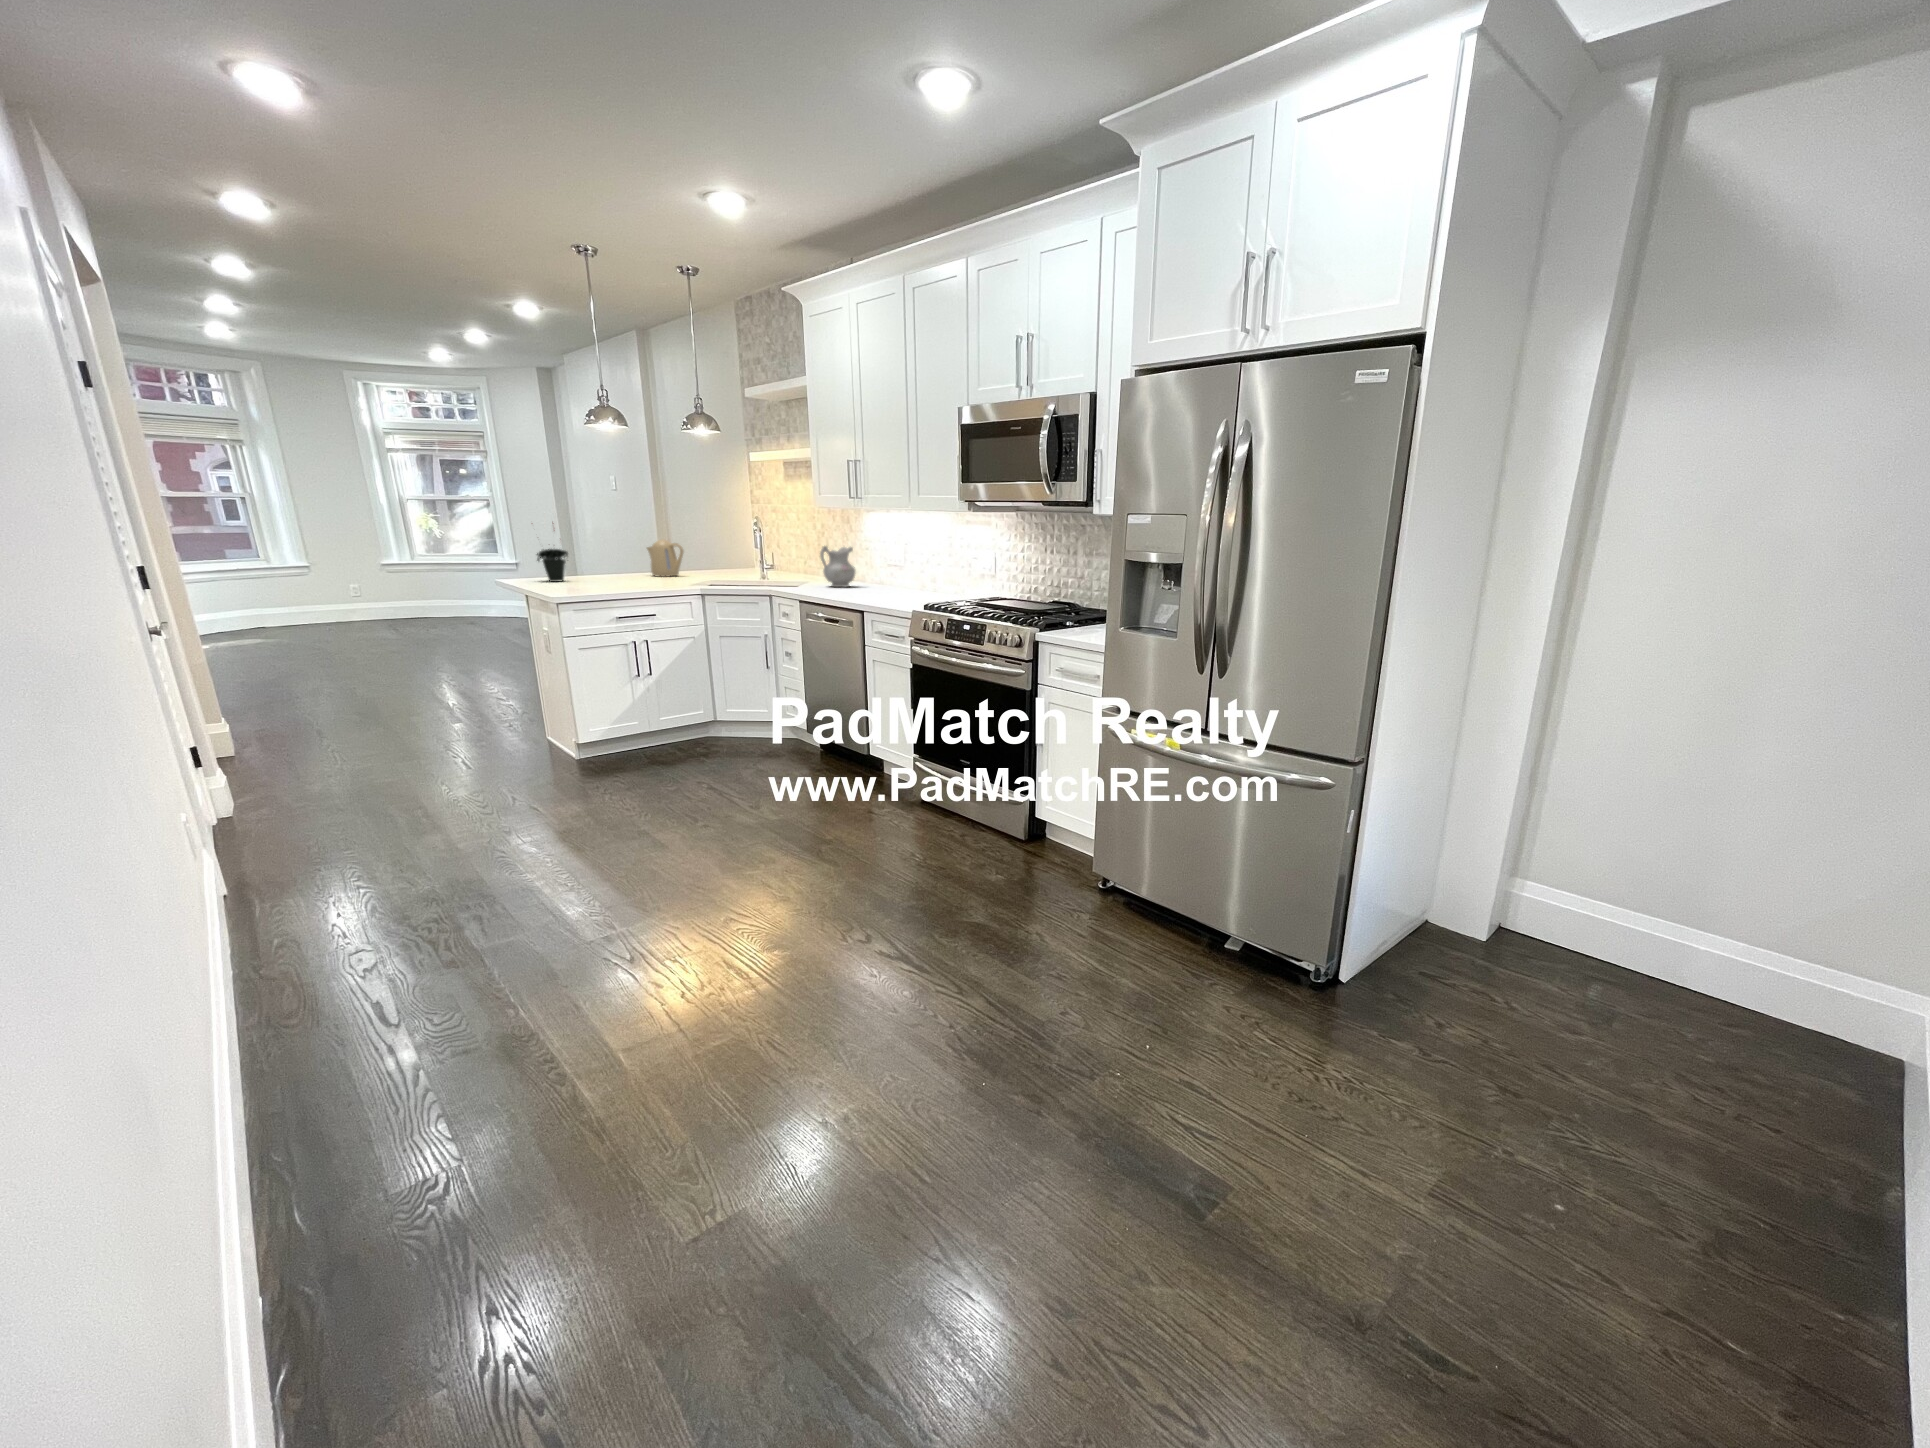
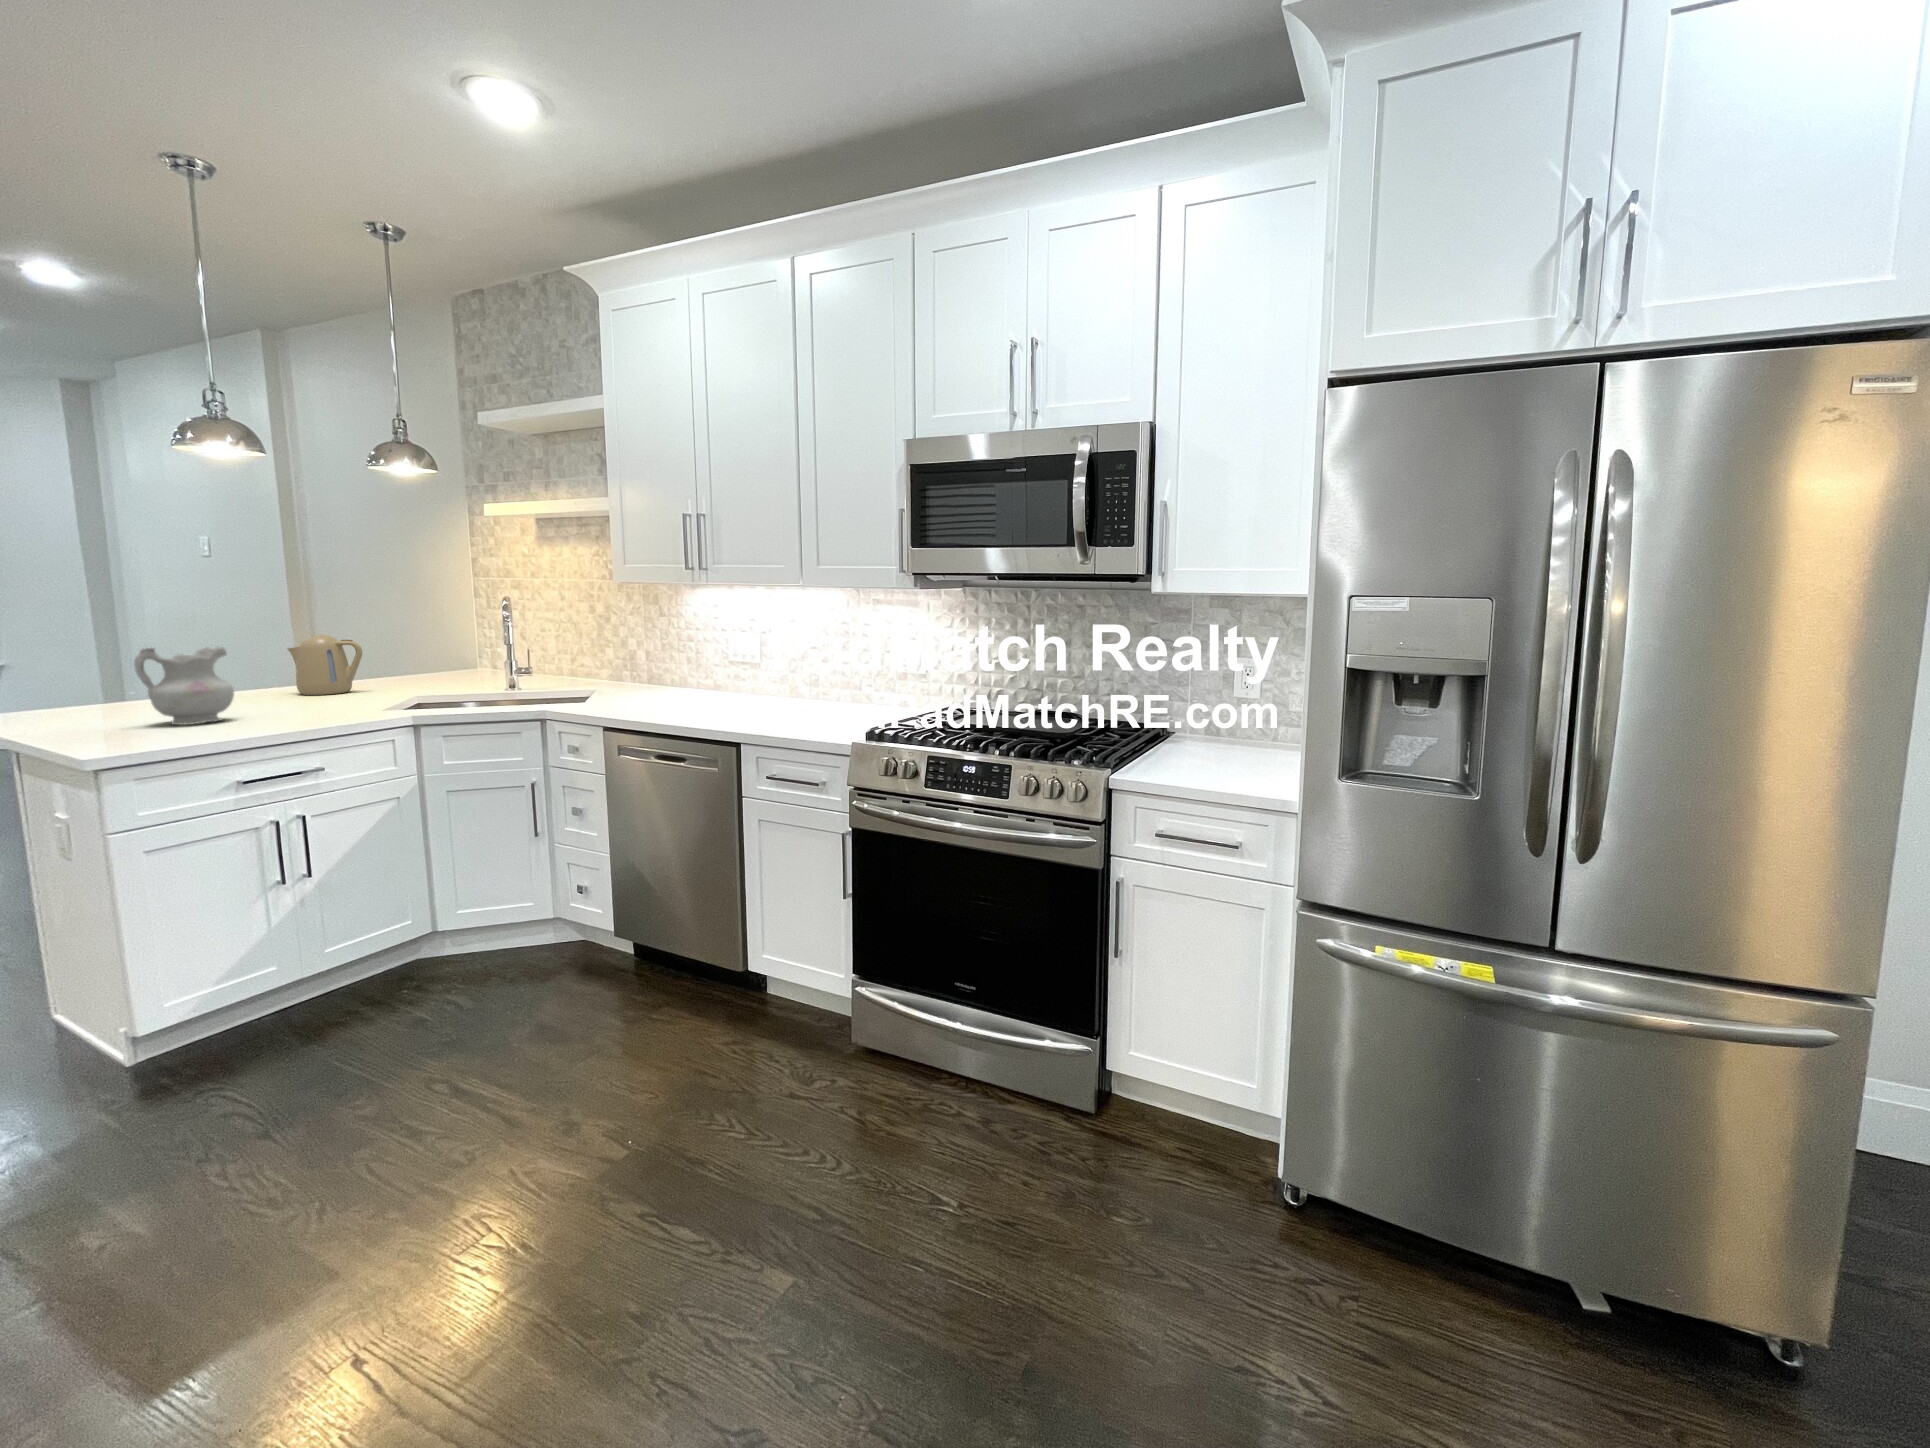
ceramic pitcher: present [820,546,855,587] -> present [134,647,234,725]
potted plant: present [537,549,568,582] -> none [36,613,125,724]

